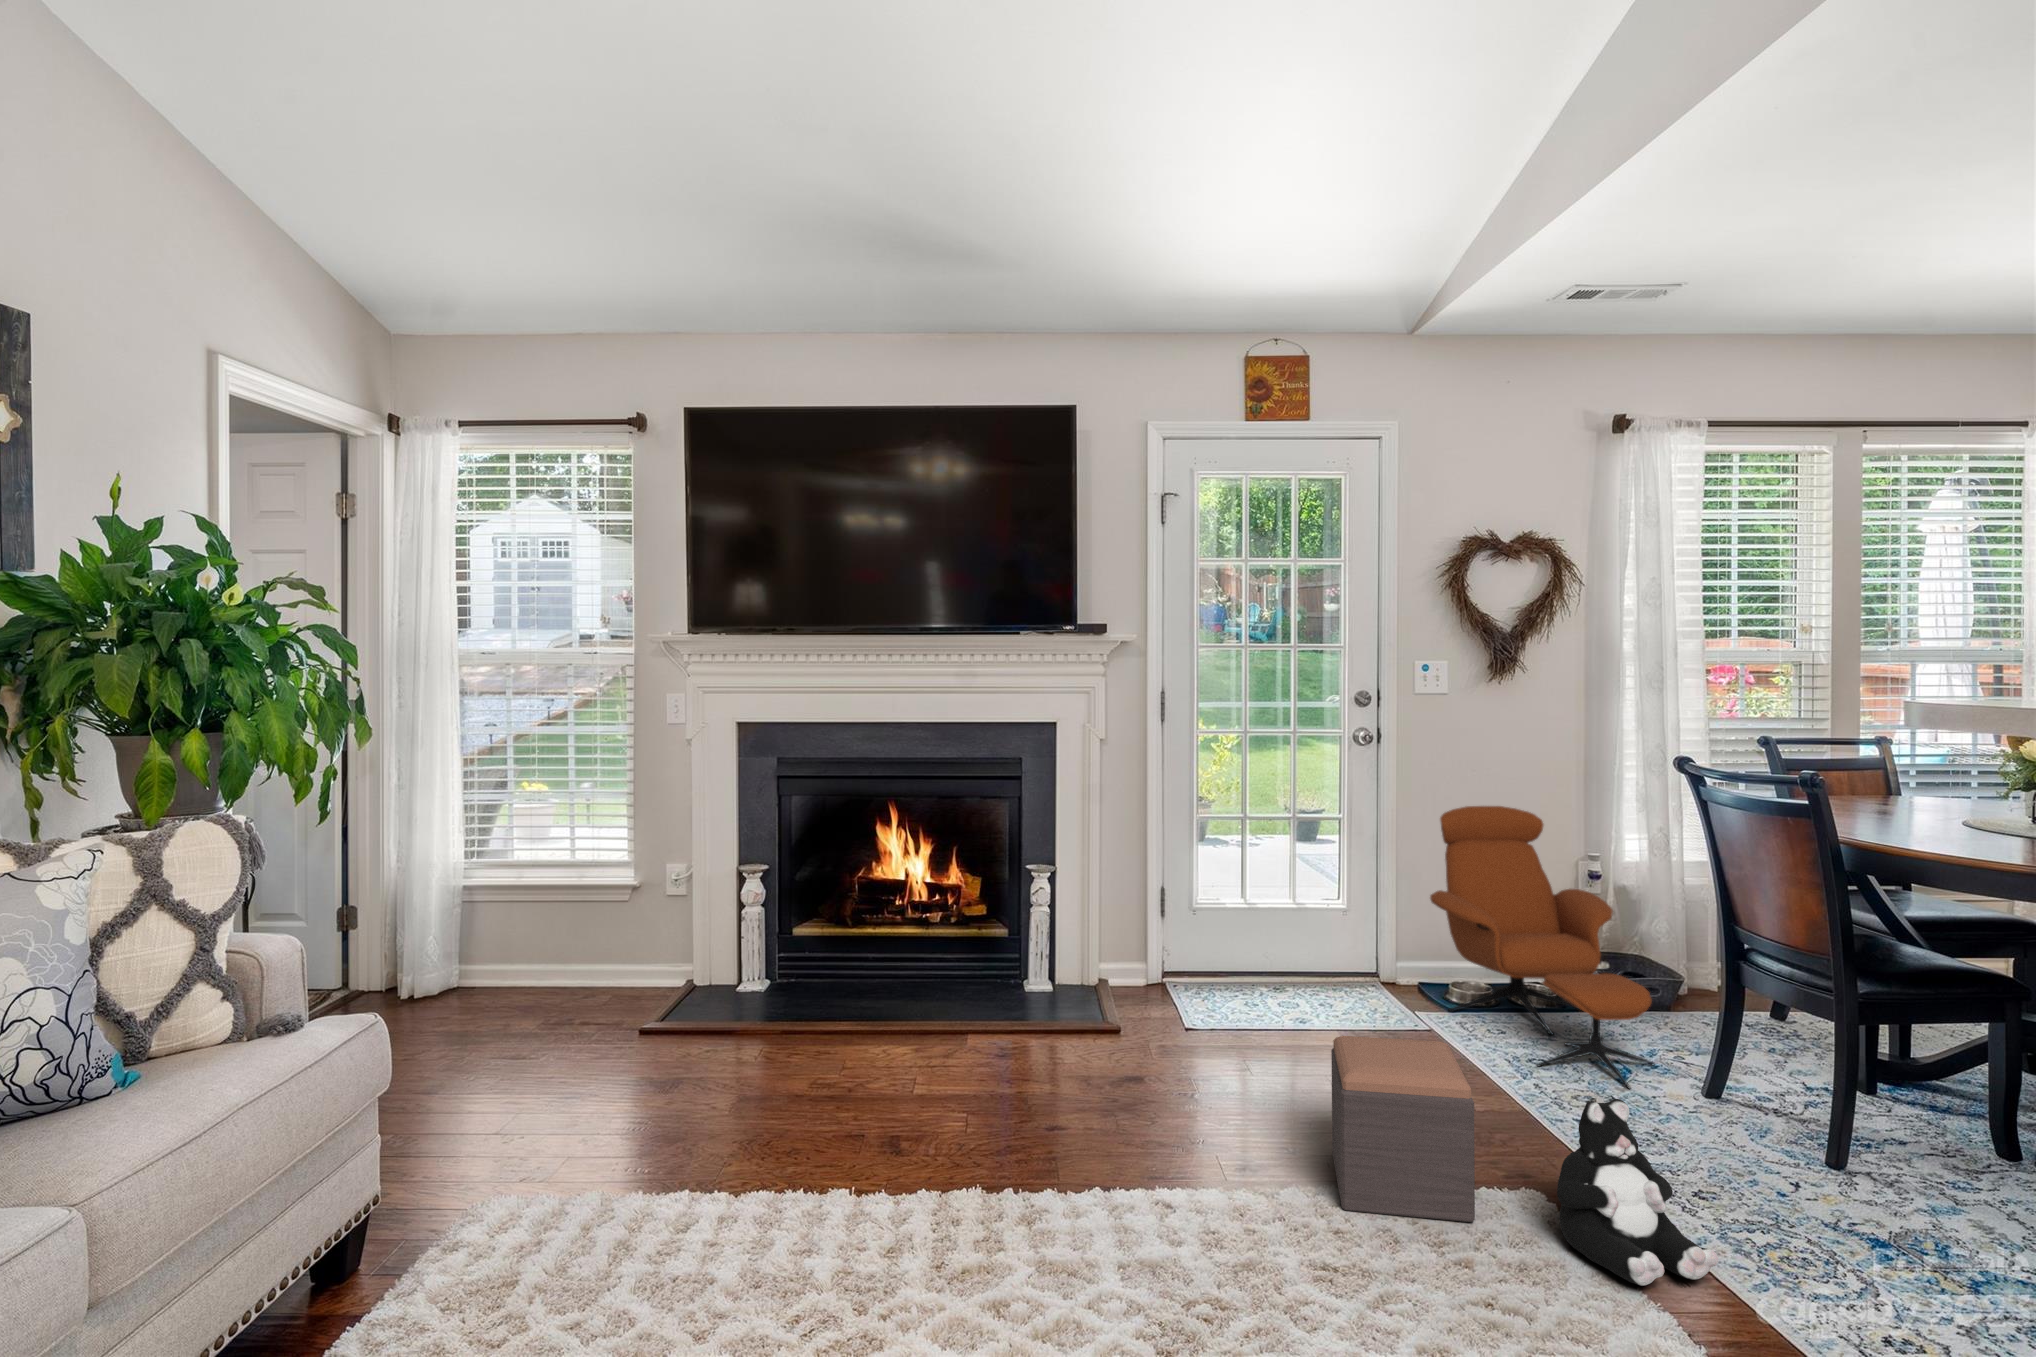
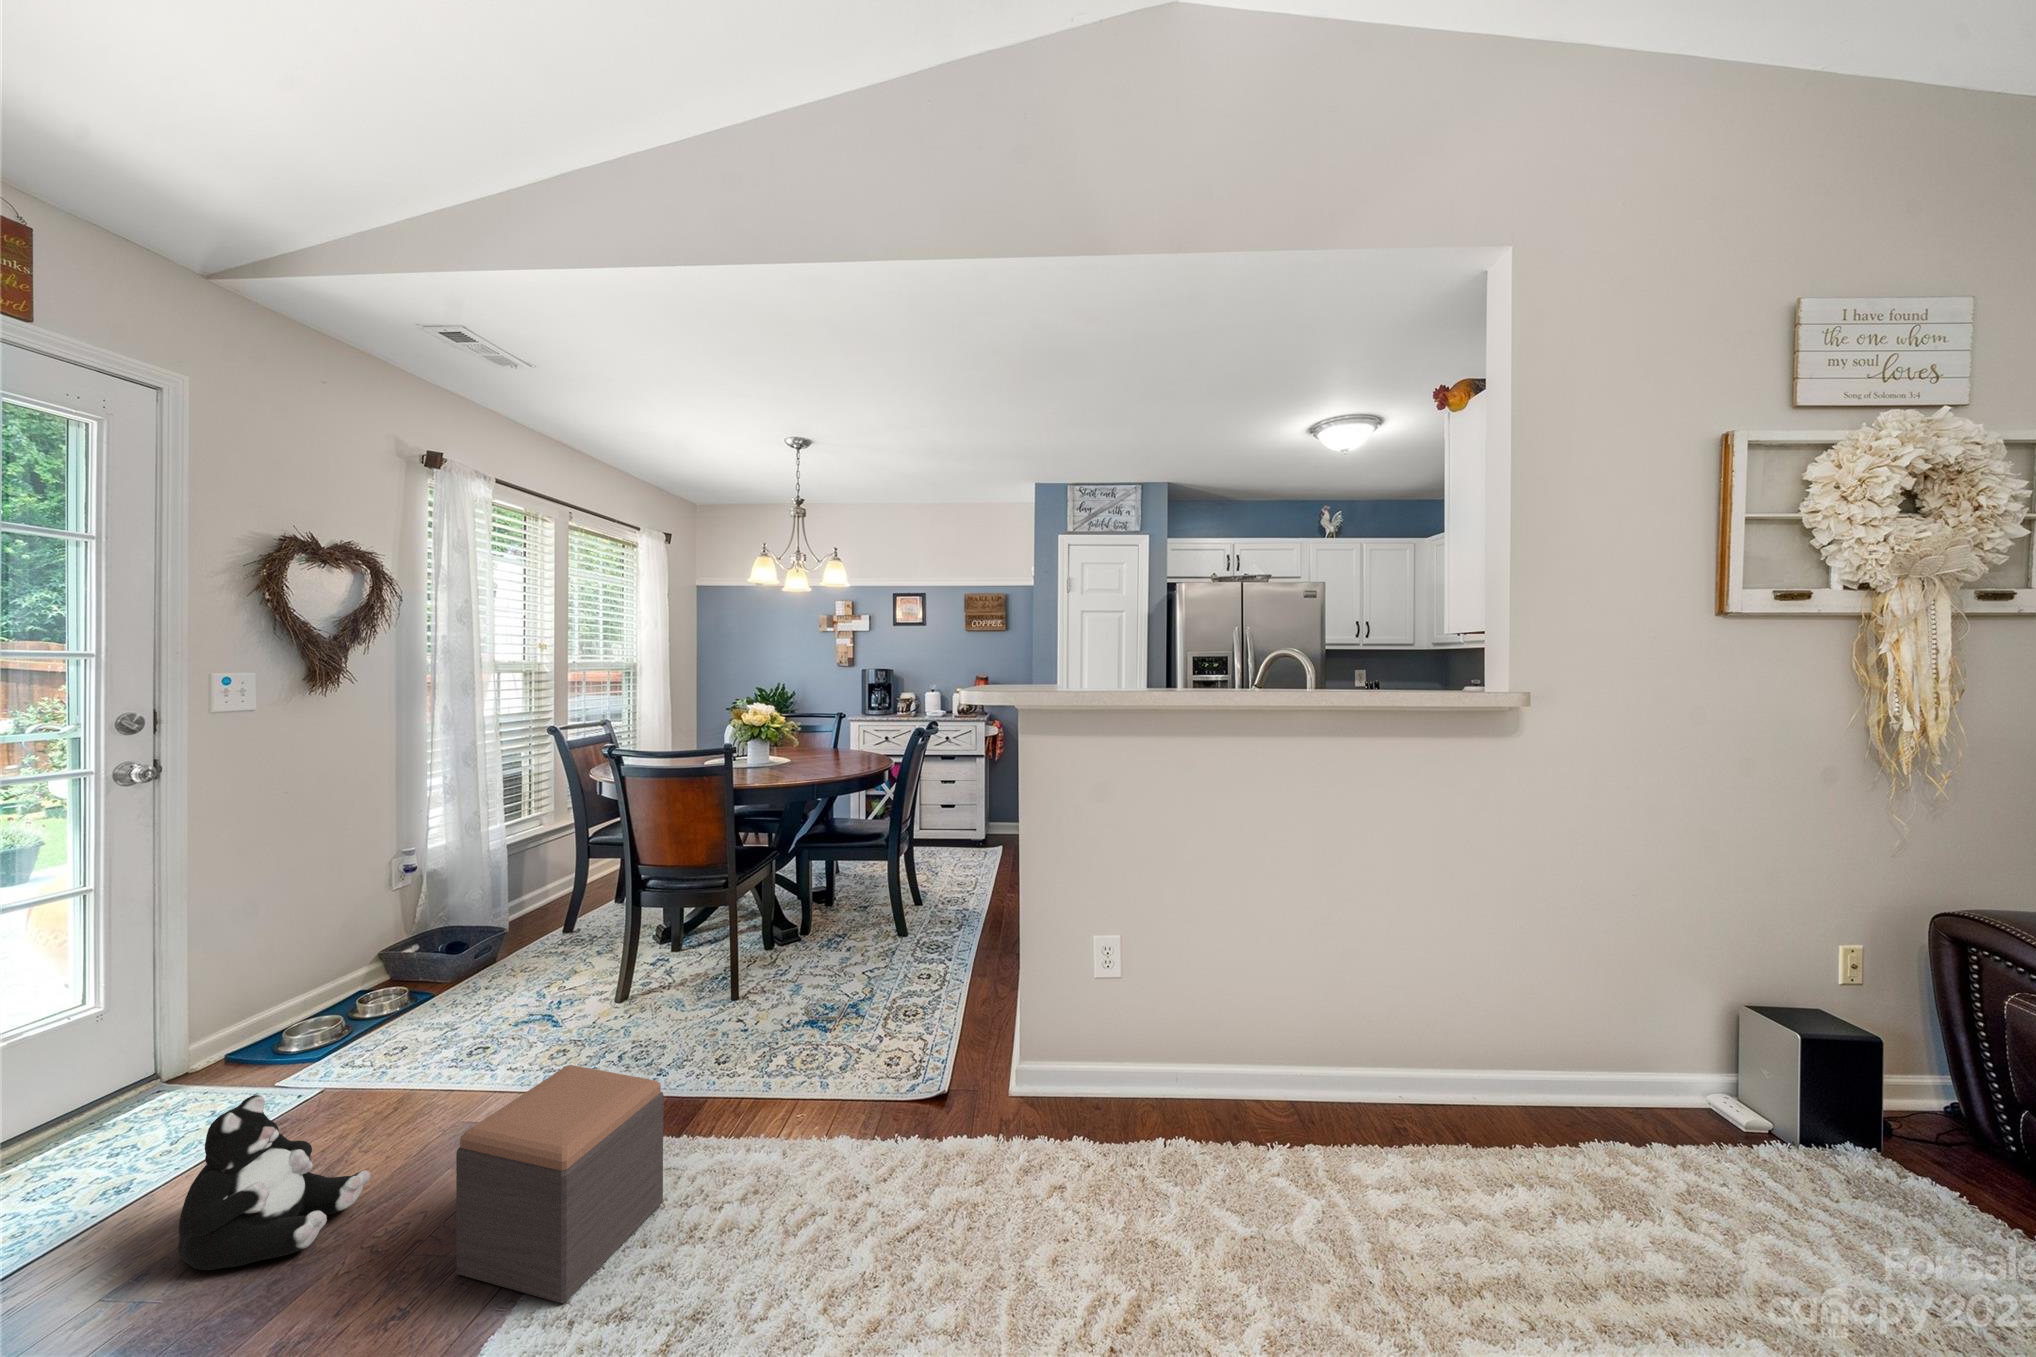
lounge chair: present [1430,806,1655,1089] -> none [261,823,573,1063]
plush toy: present [1557,1099,1718,1286] -> present [178,1095,370,1270]

